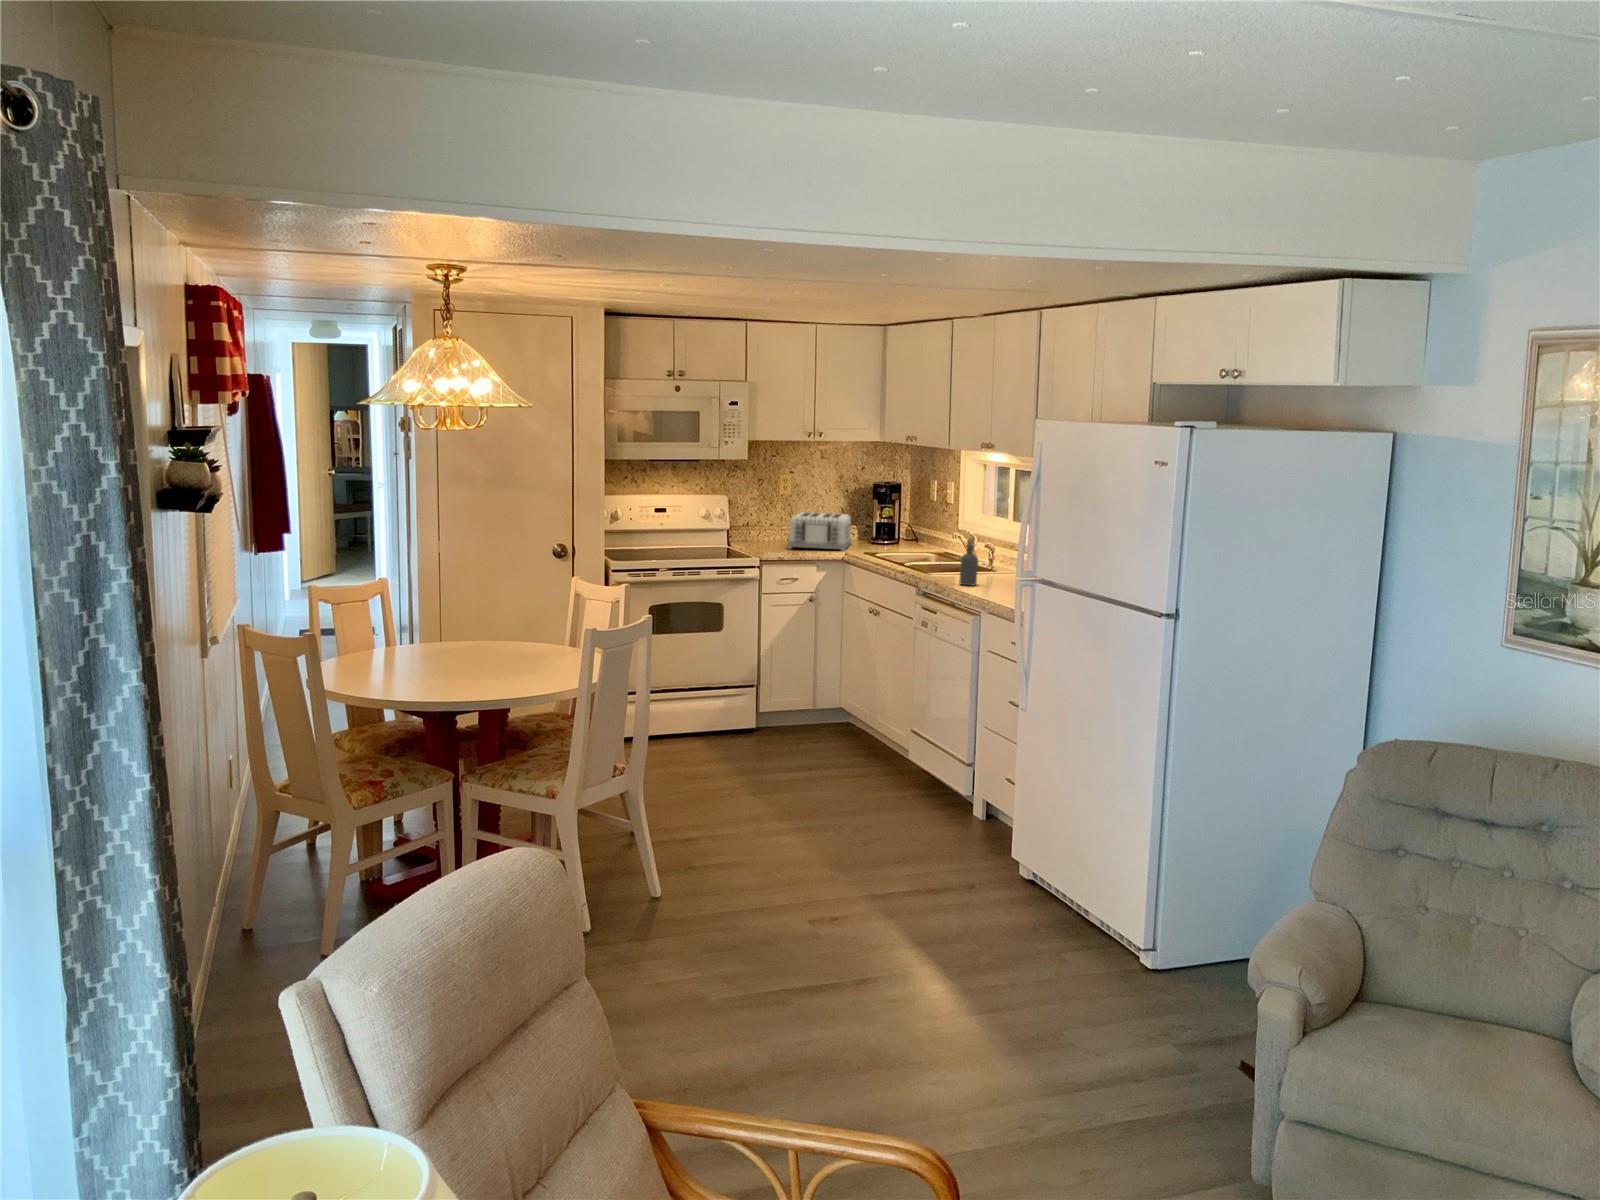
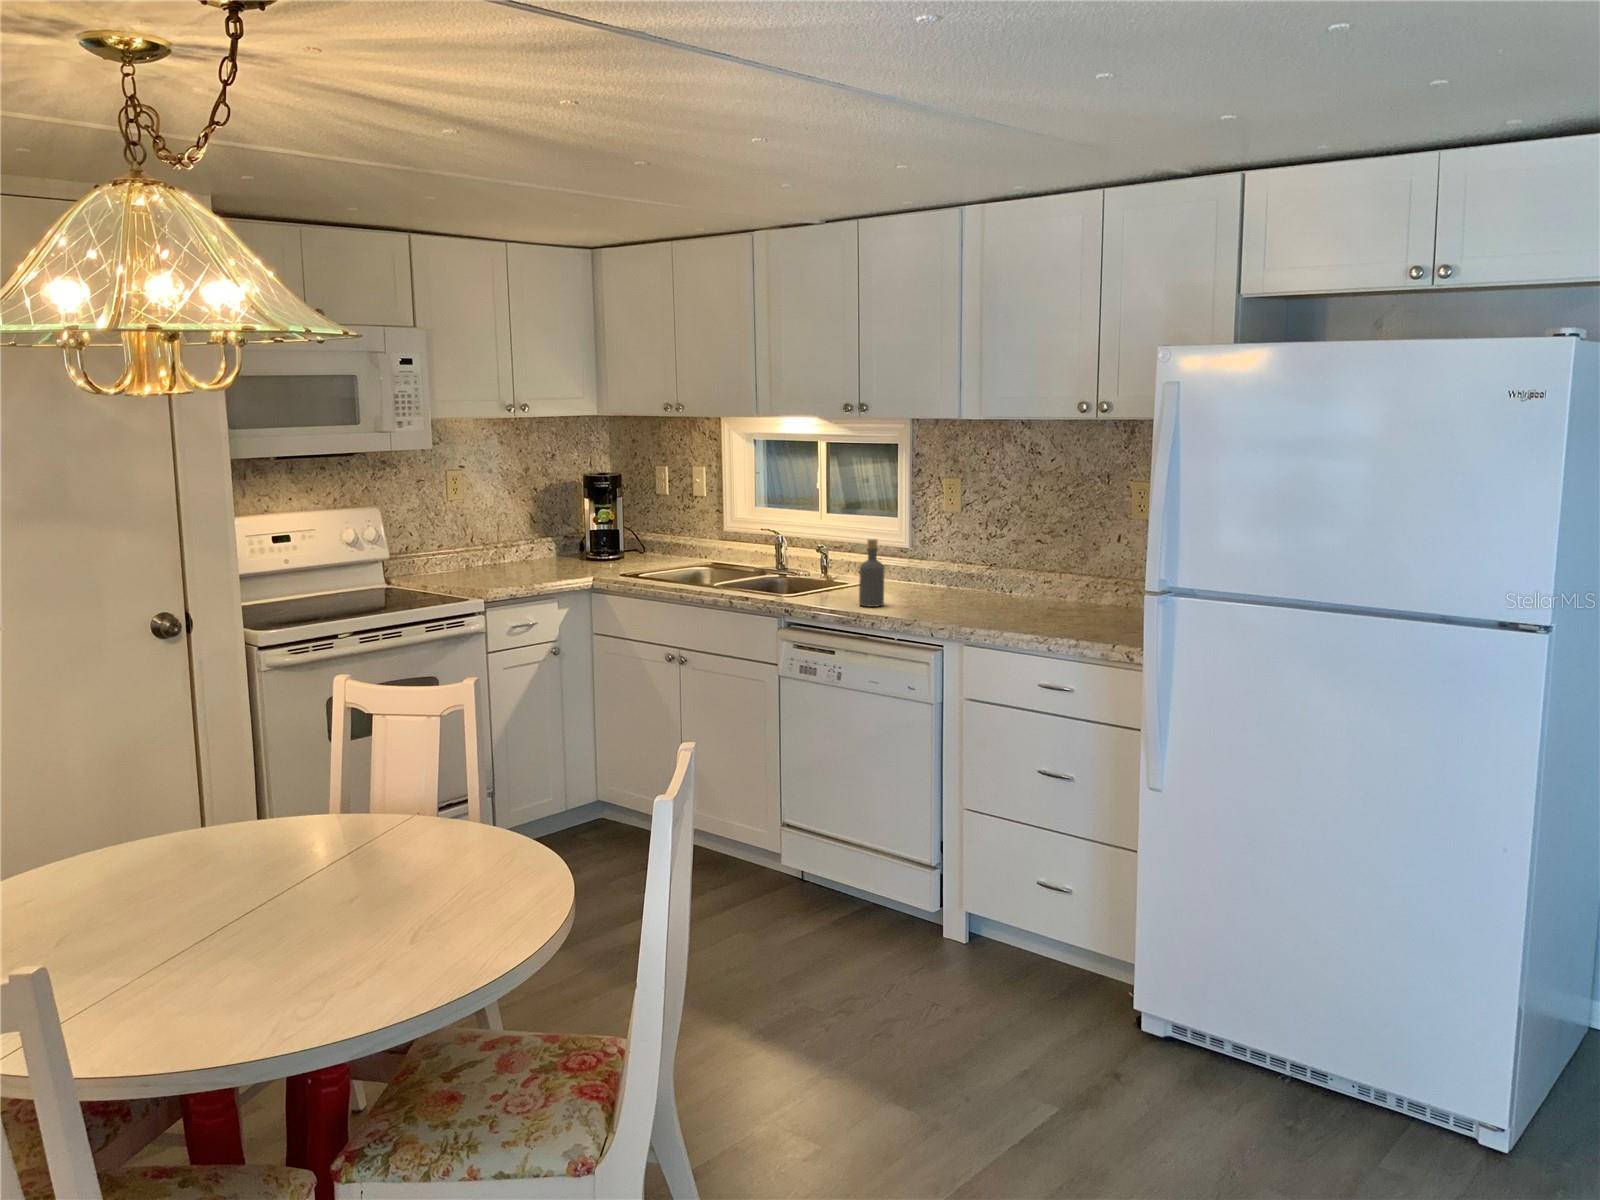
toaster: present [788,512,851,551] -> none [484,523,584,580]

